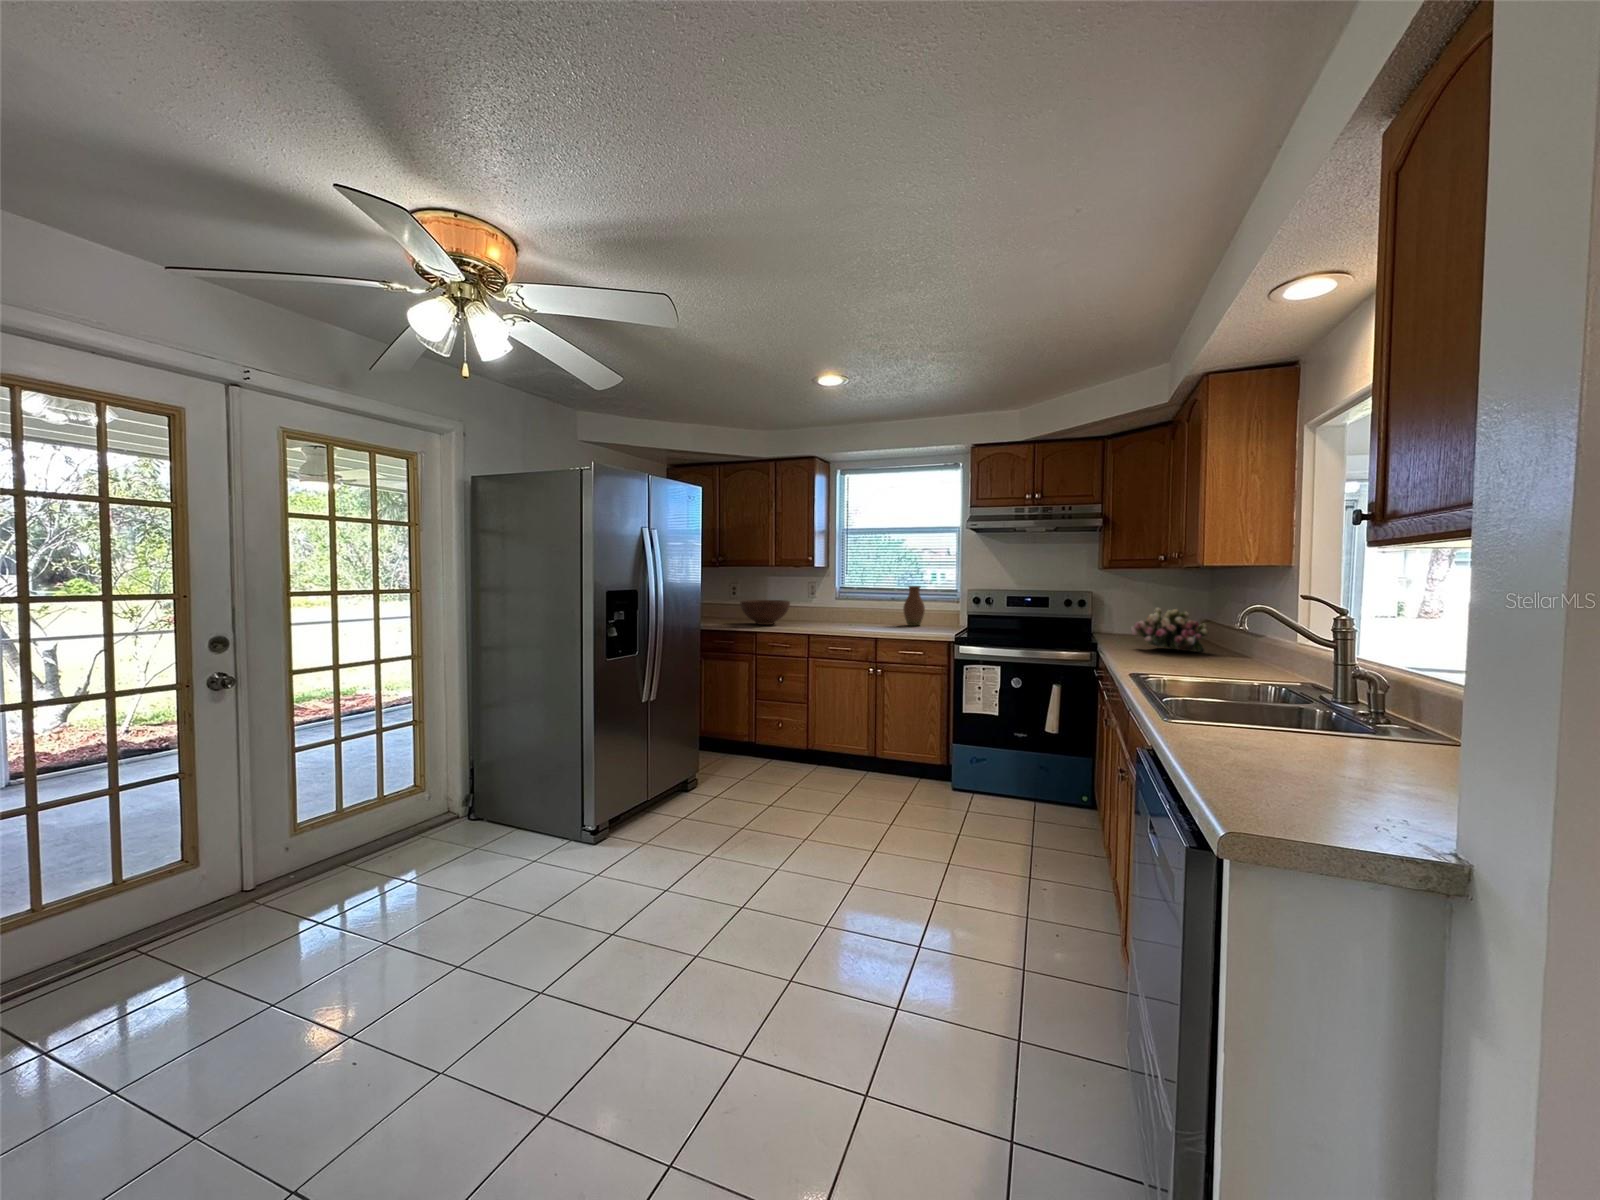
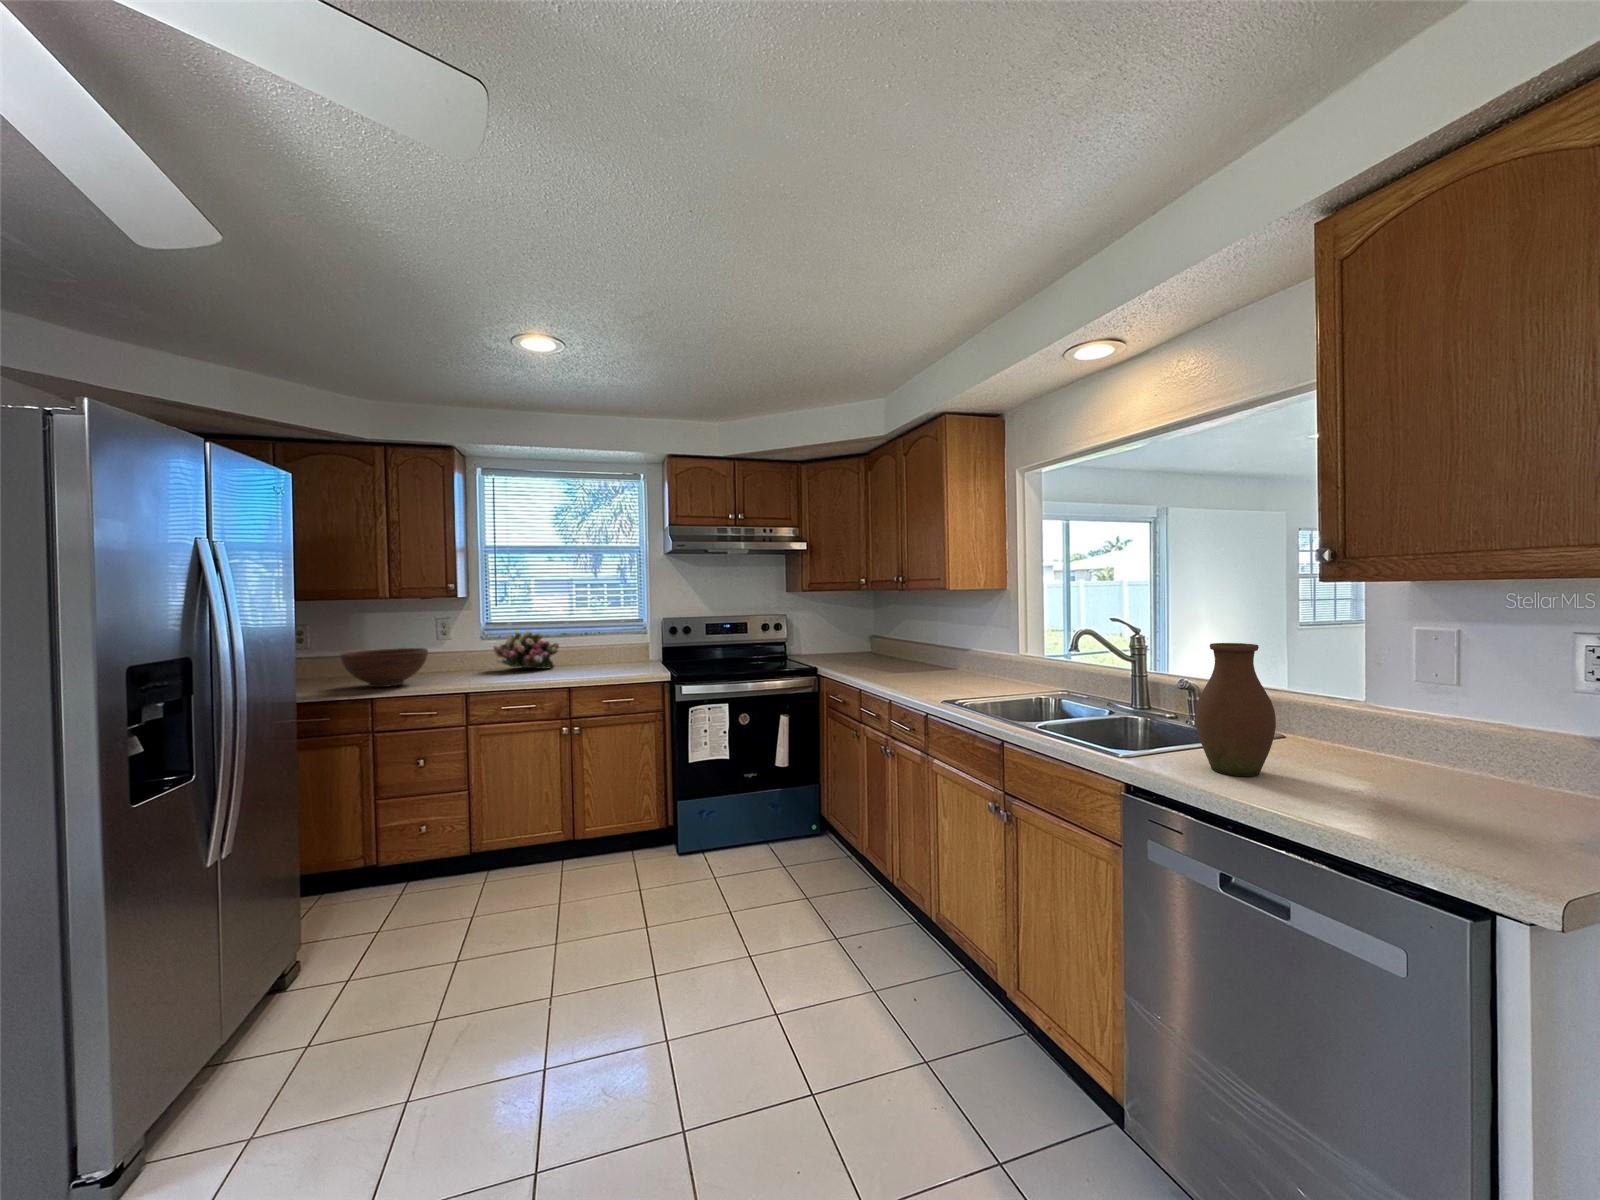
vase: present [903,586,925,626] -> present [1195,643,1276,776]
flower arrangement: present [1131,608,1208,652] -> present [493,631,559,669]

